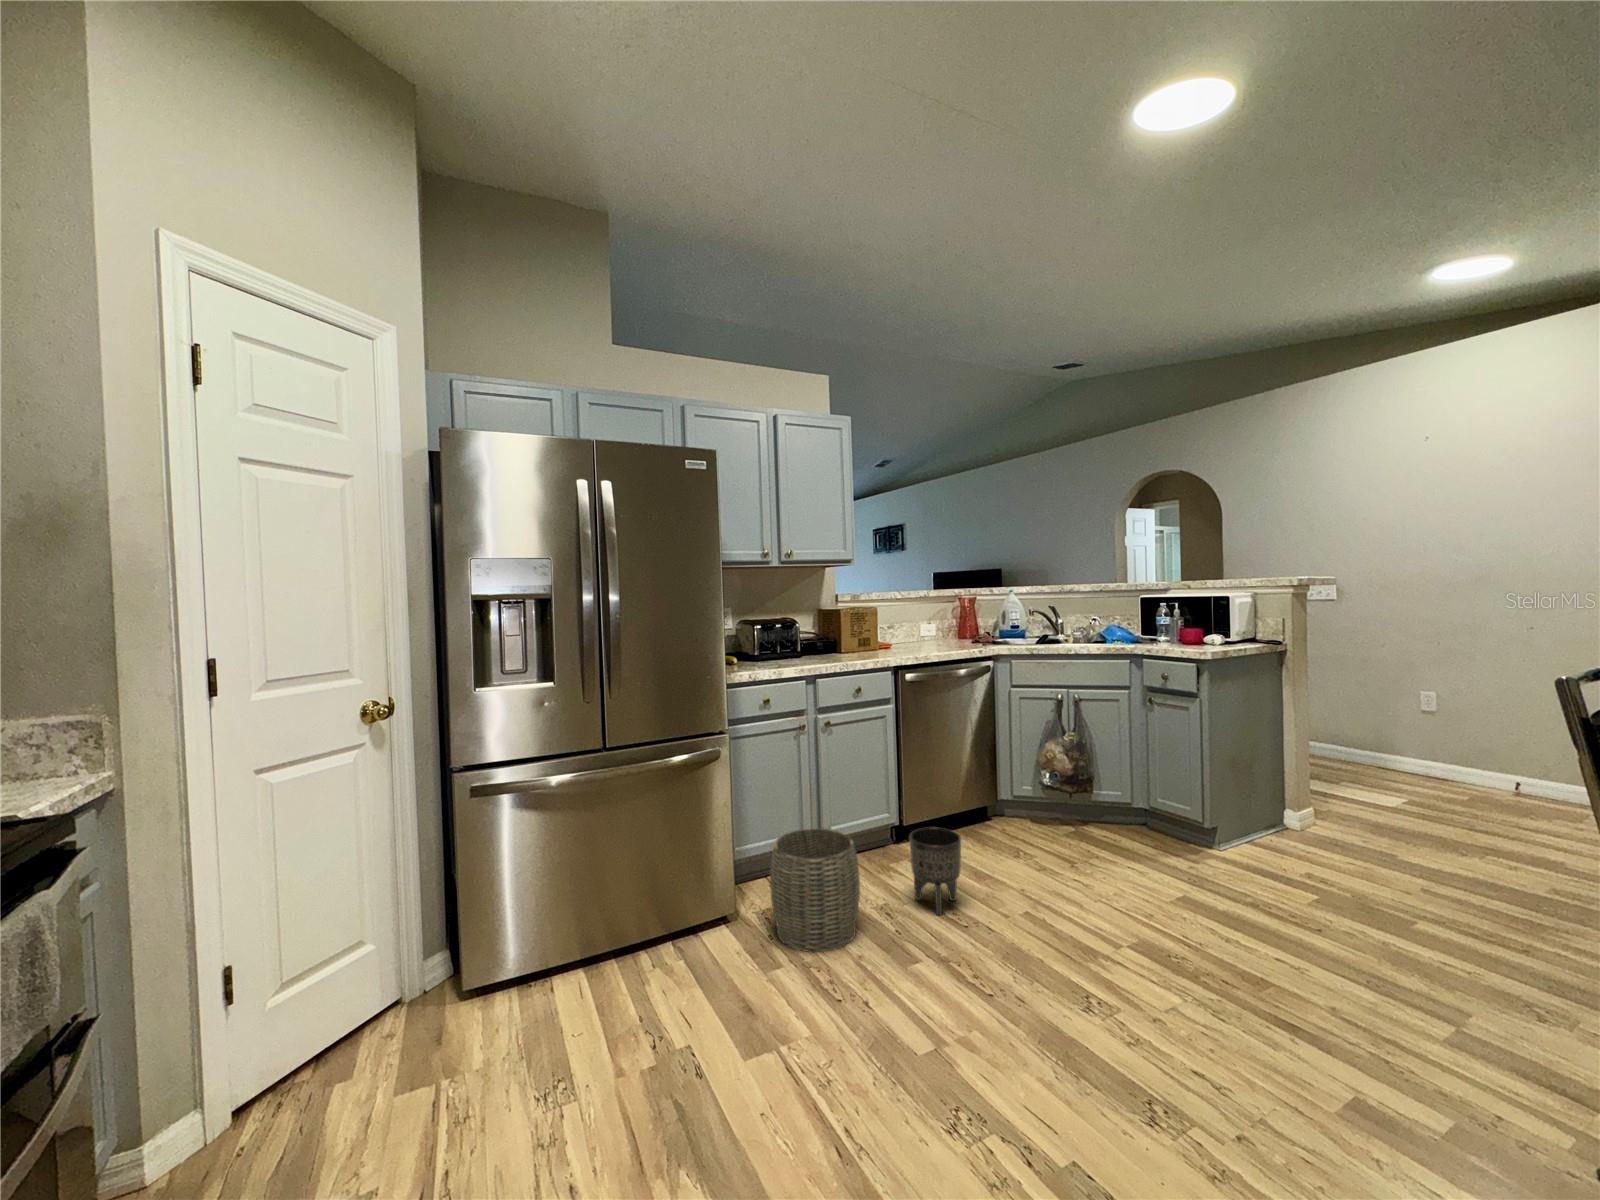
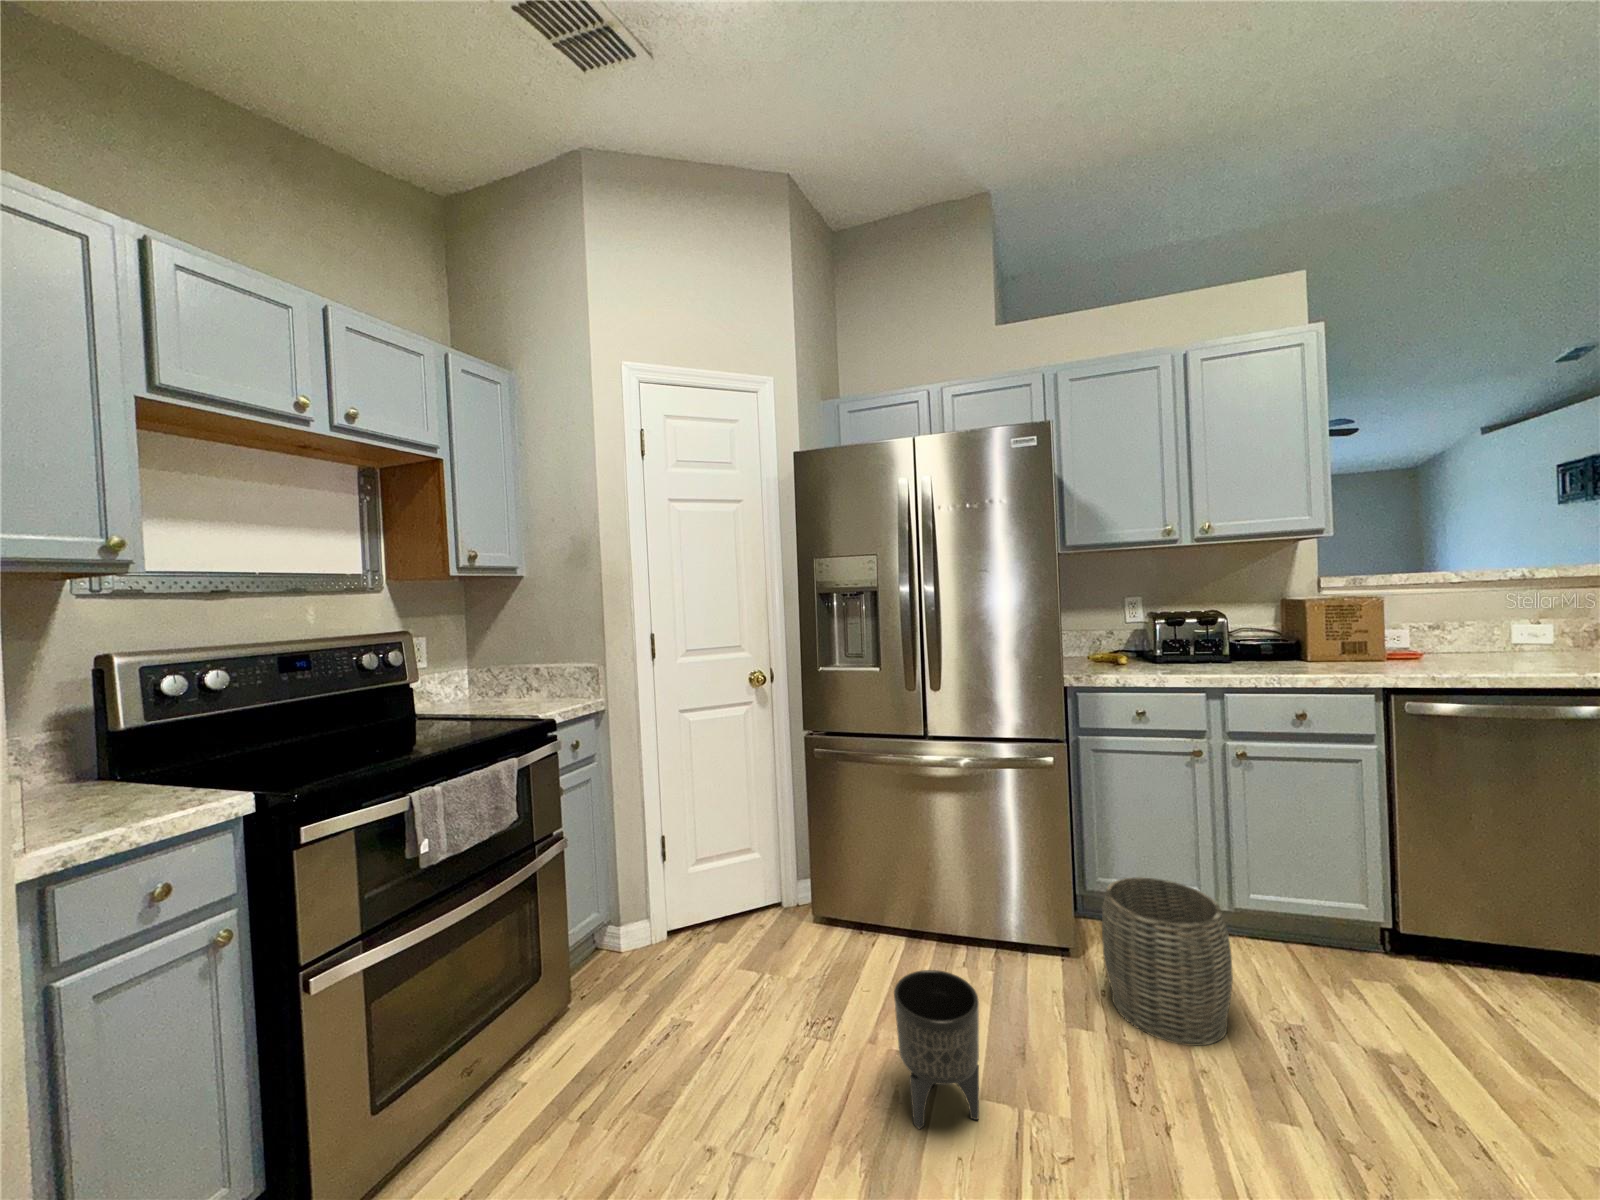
planter: present [909,827,961,915] -> present [894,970,979,1129]

